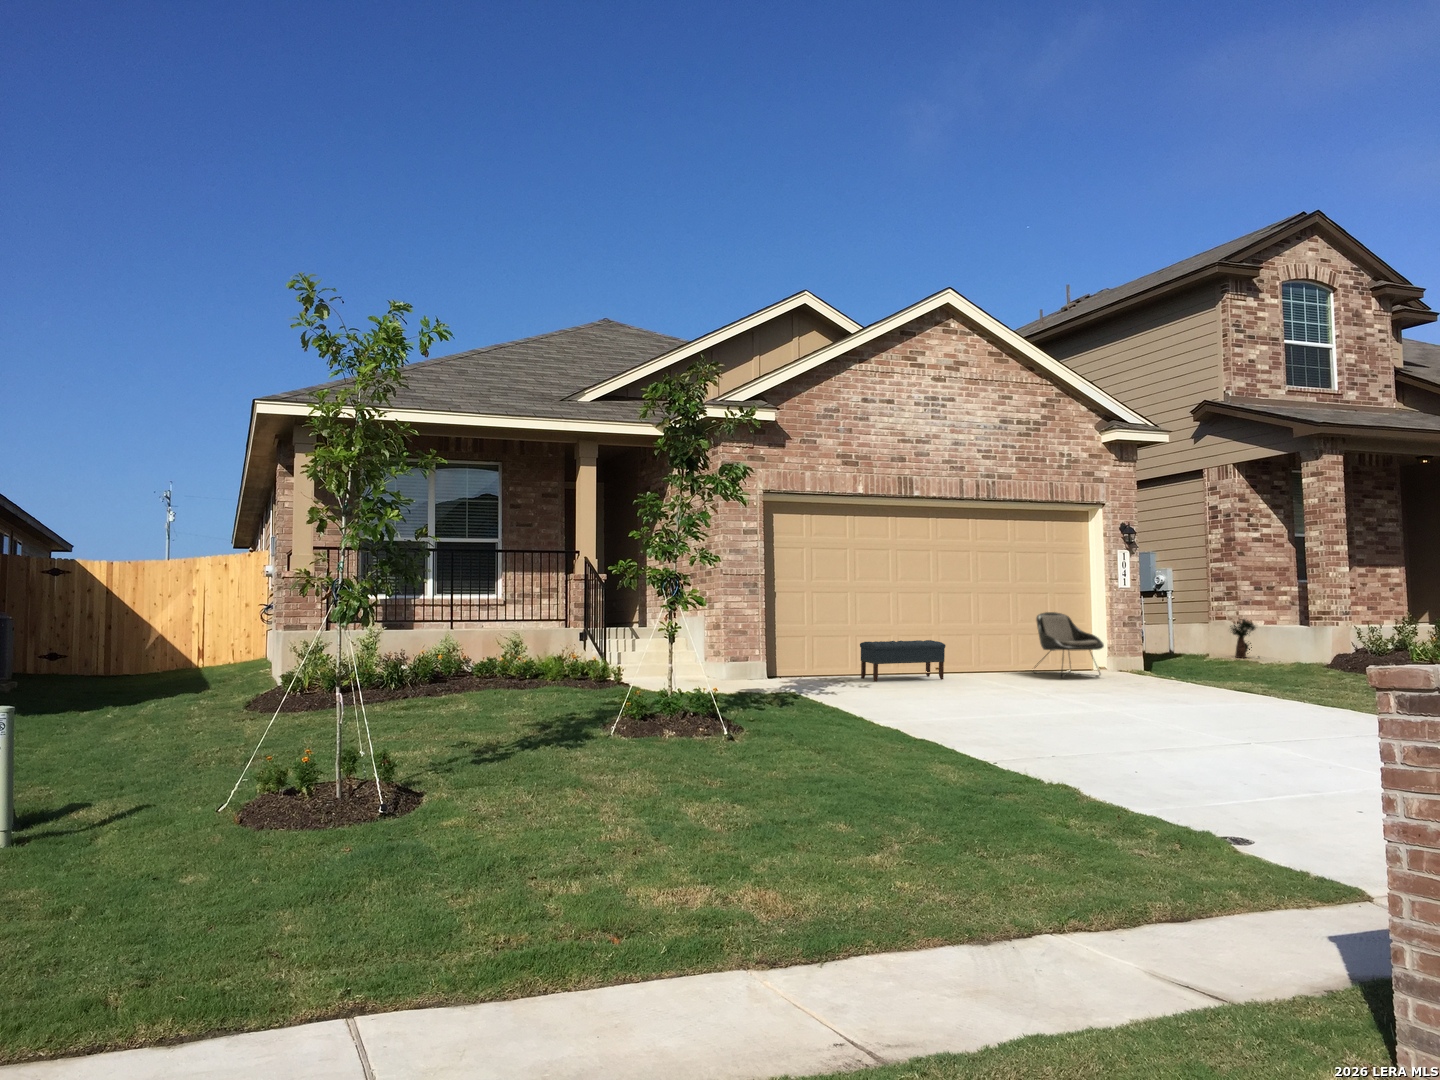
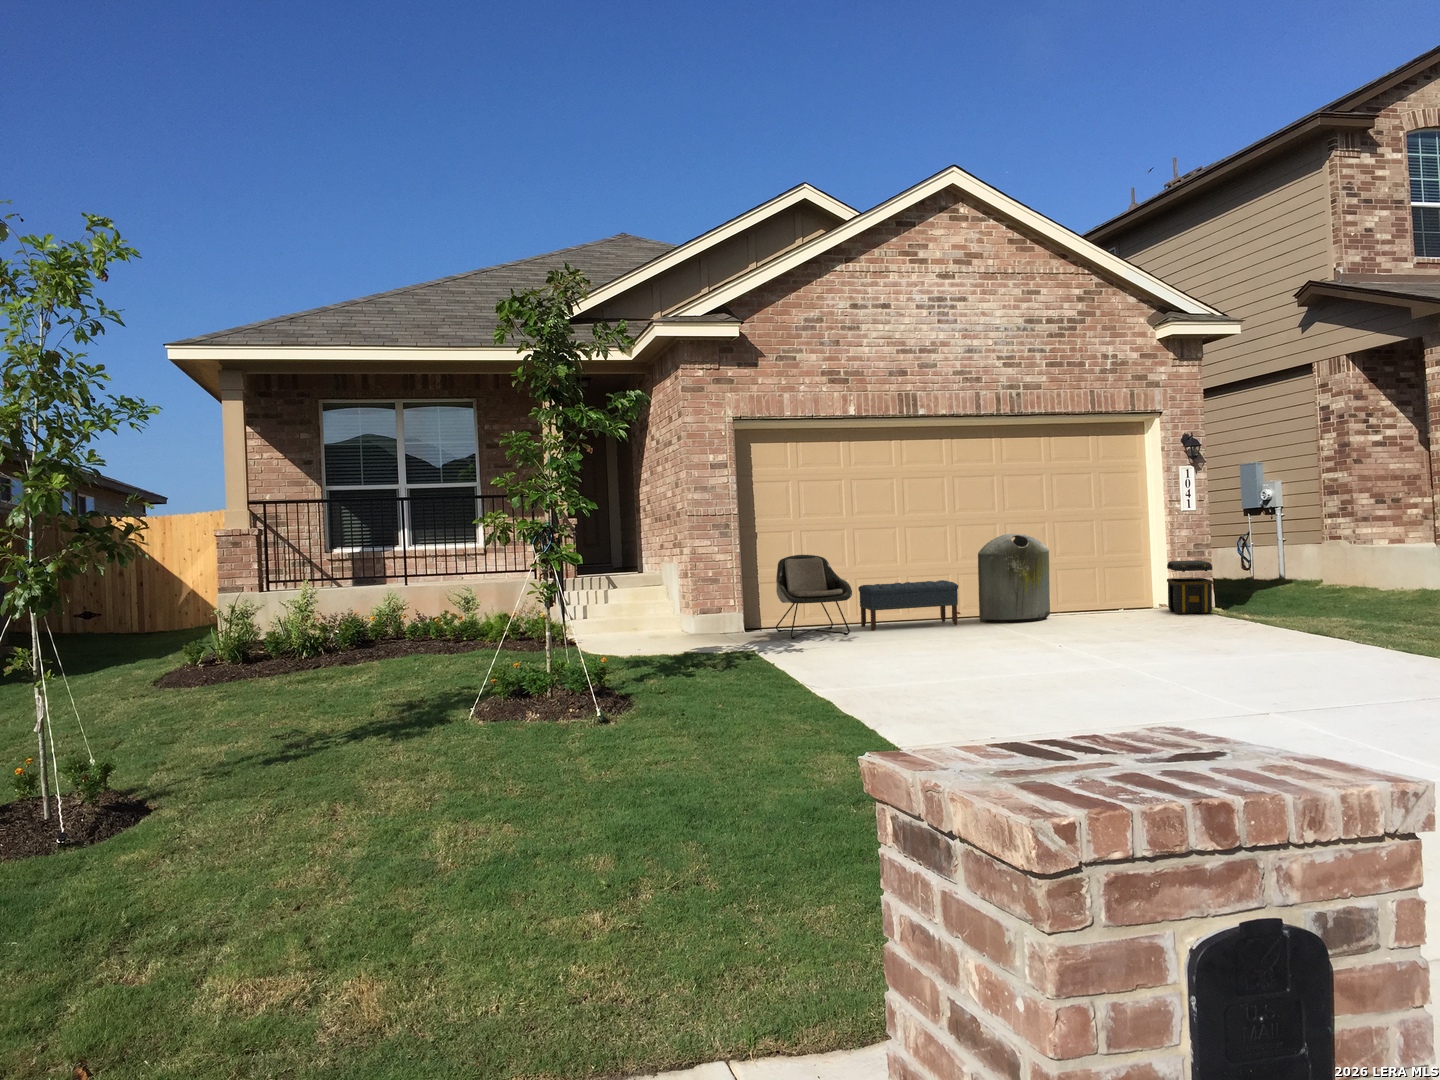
trash can: none [959,603,1016,679] -> present [978,534,1050,623]
lounge chair: present [1032,612,1104,678] -> present [776,555,852,639]
potted plant: present [1230,619,1255,658] -> none [1339,538,1382,585]
toolbox: none [1106,631,1146,676] -> present [1167,560,1213,614]

